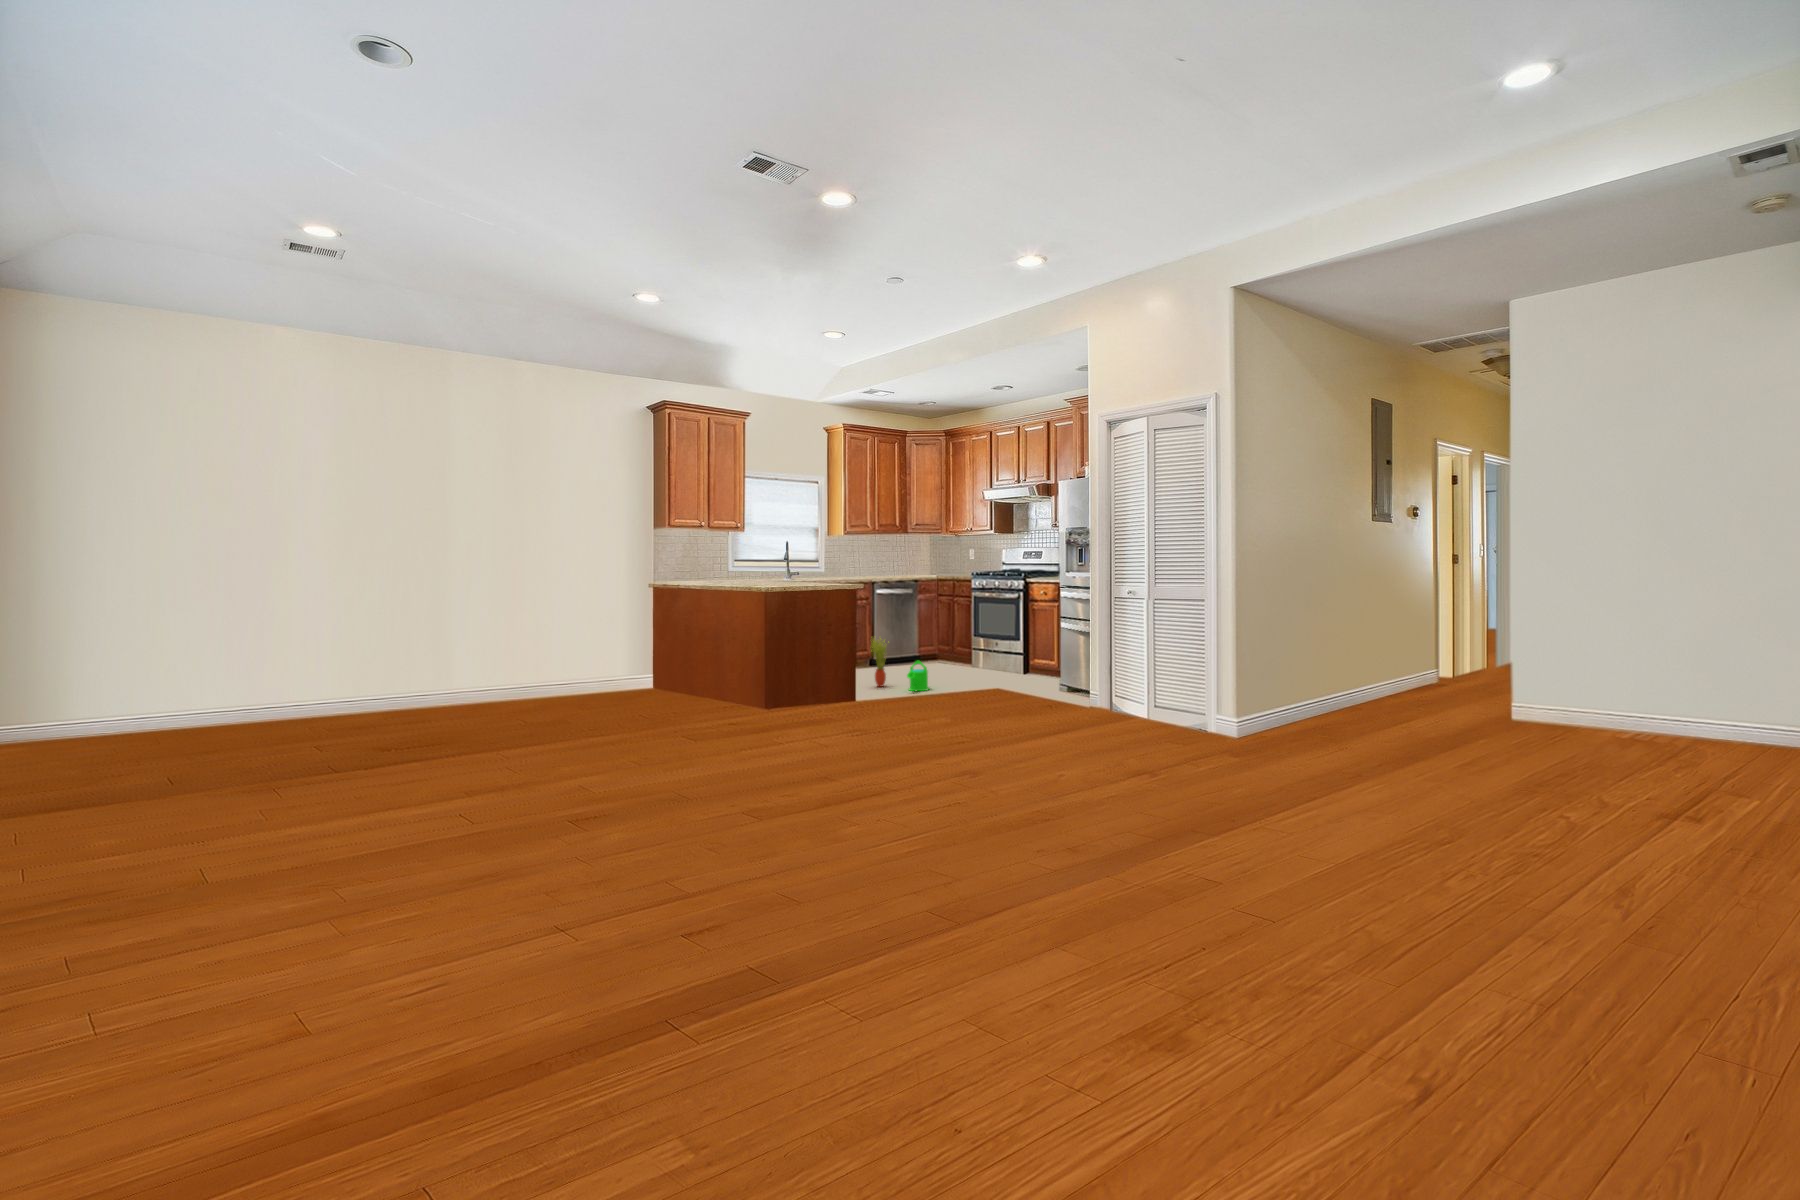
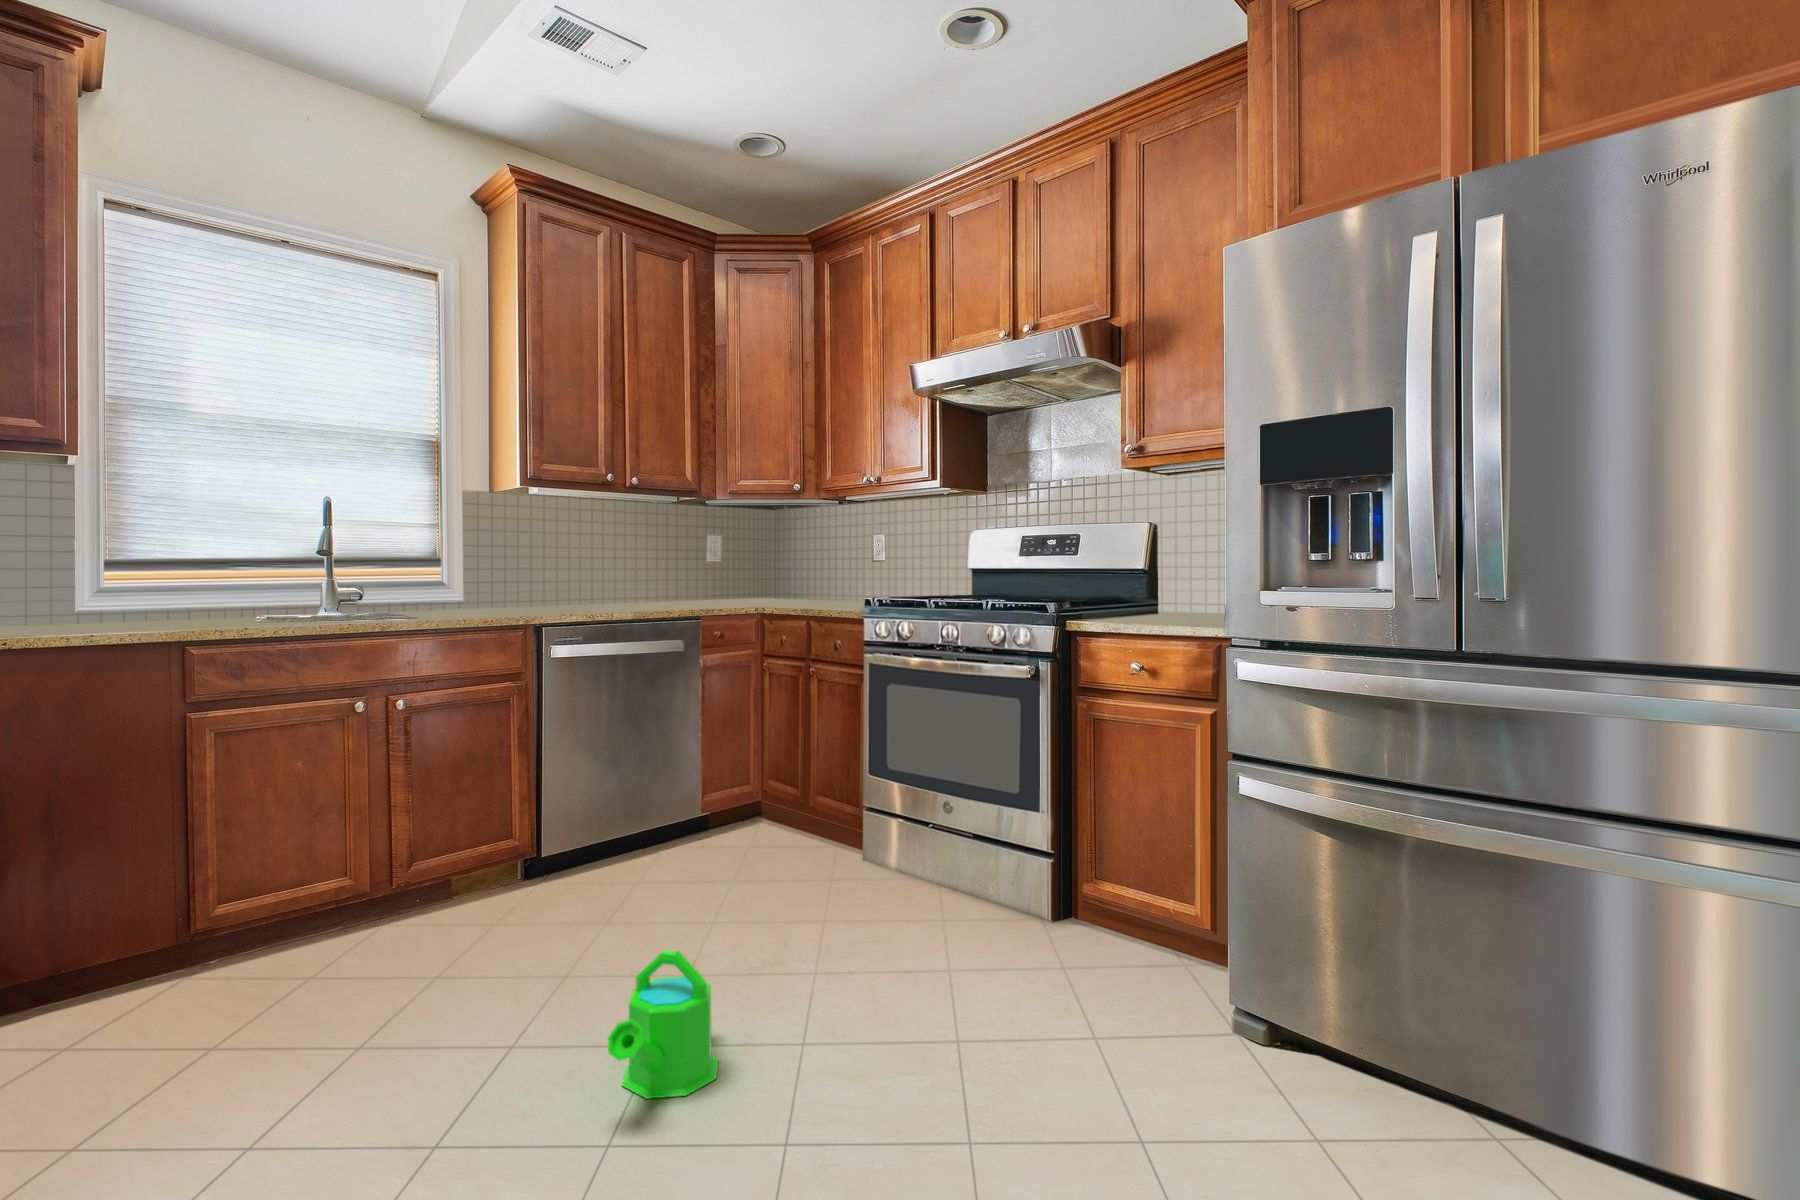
potted plant: present [870,638,889,687] -> none [469,829,565,1040]

